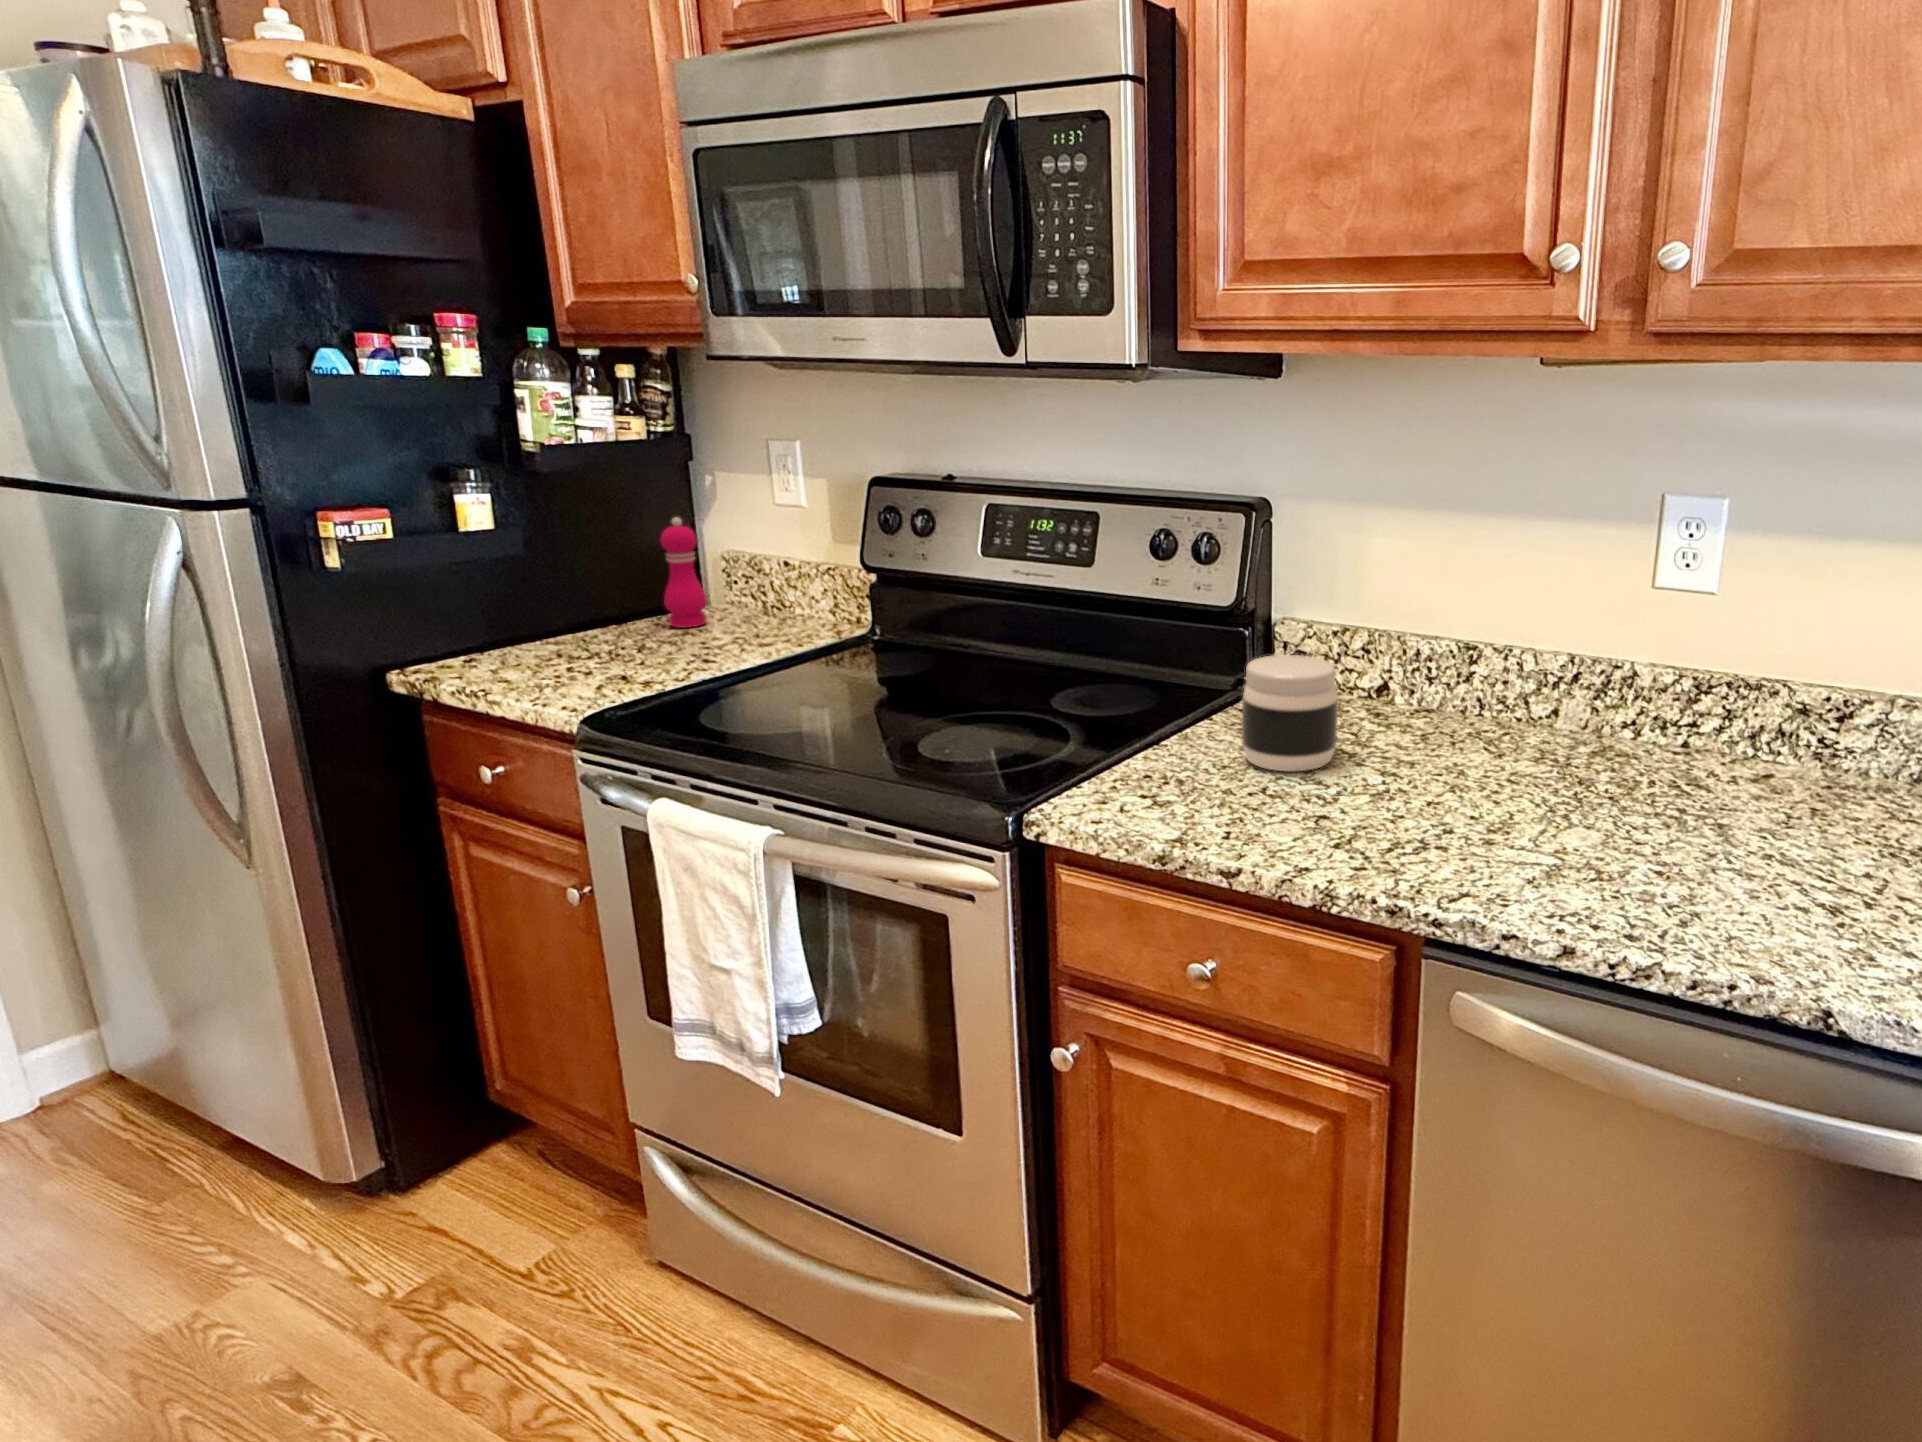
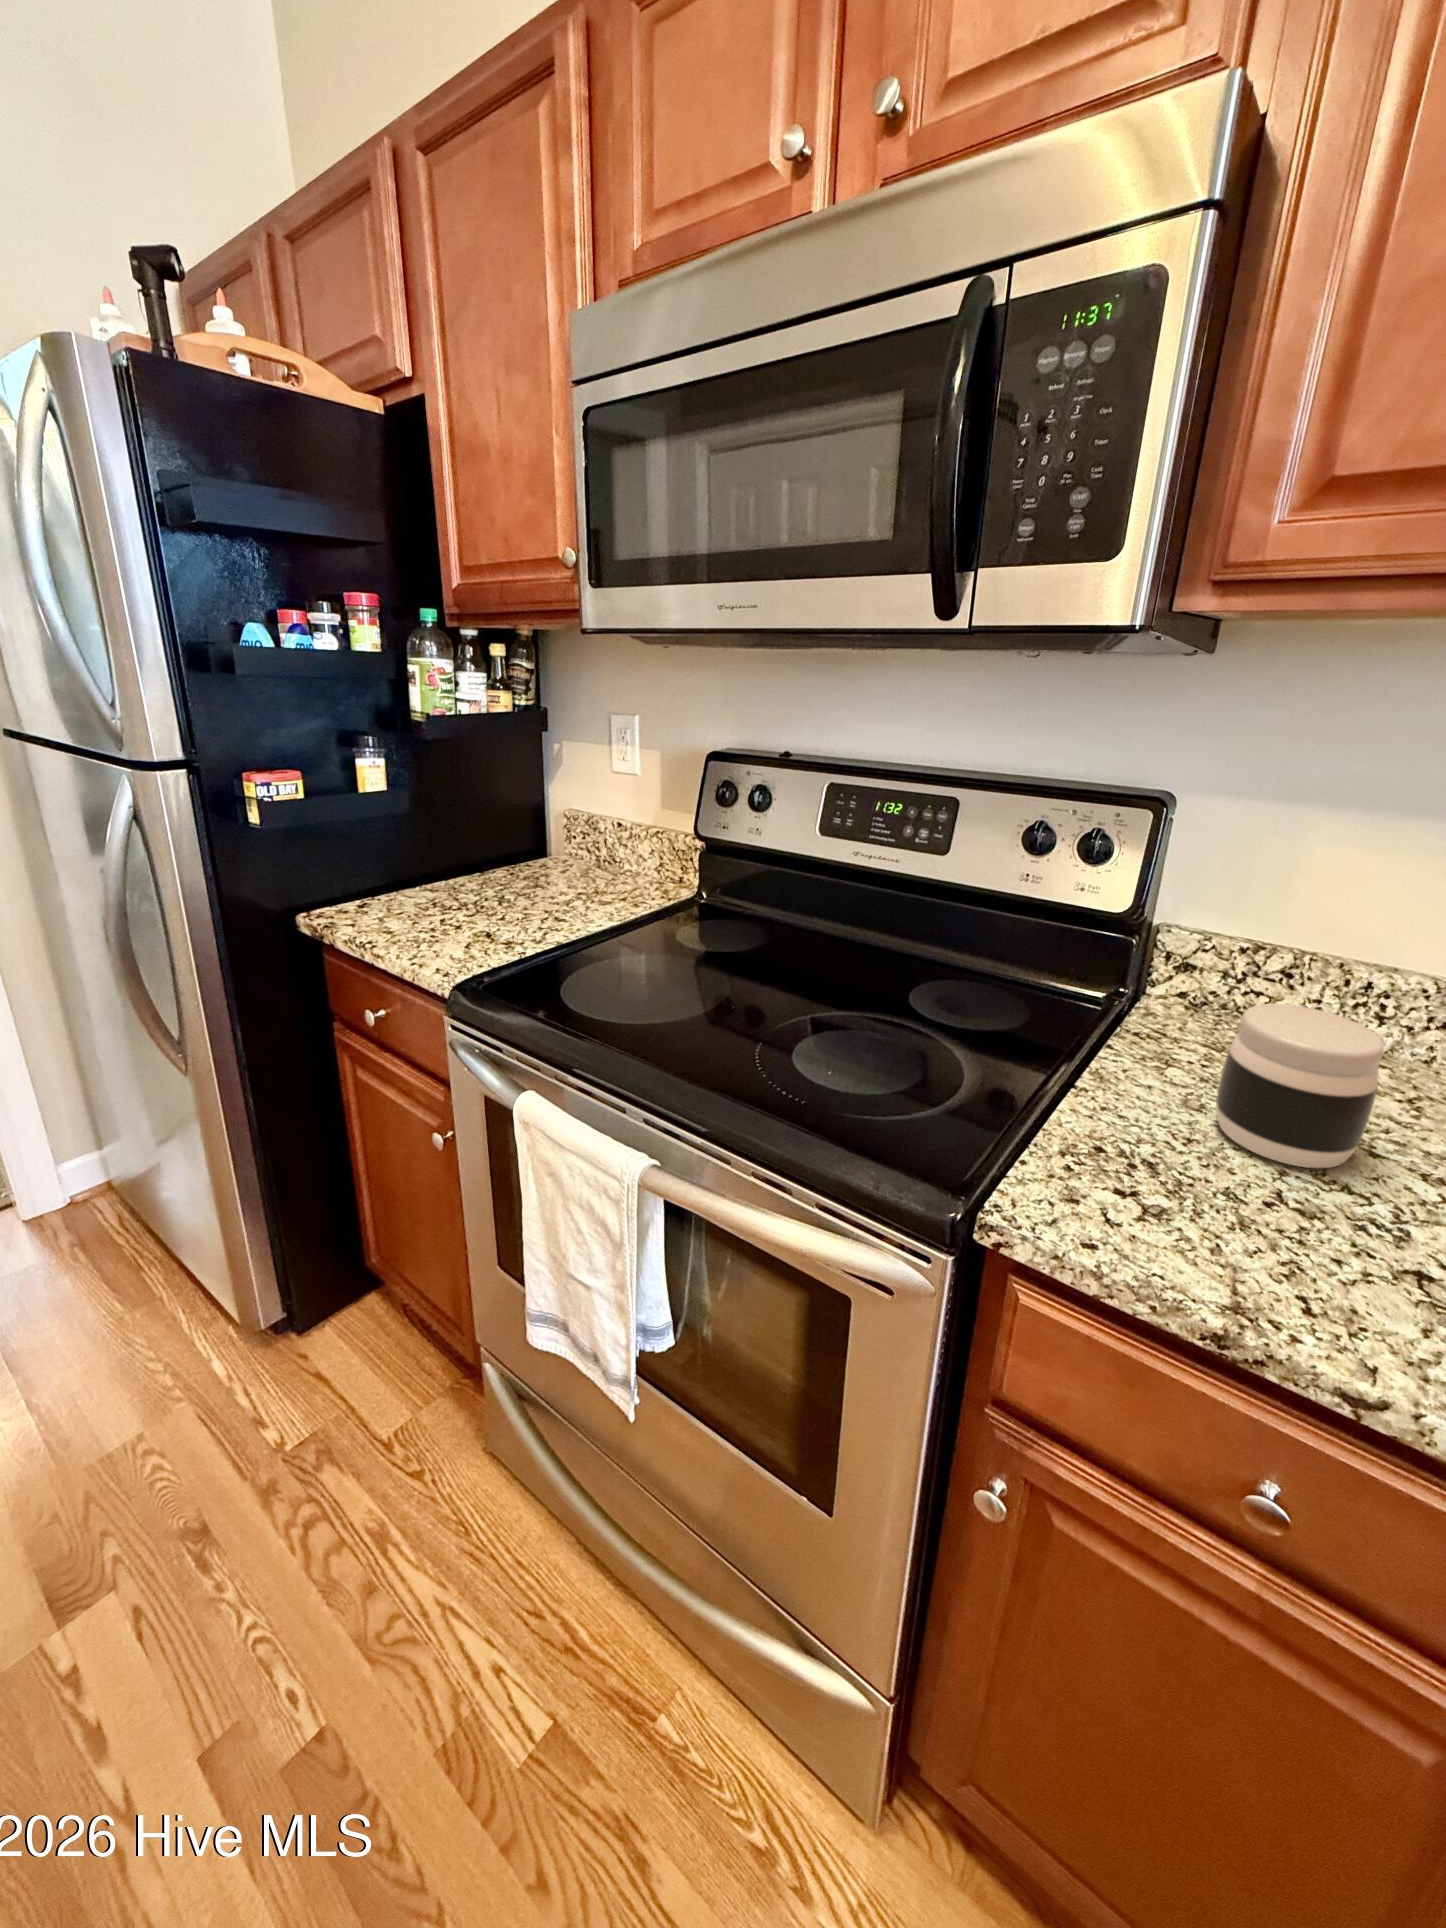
pepper mill: present [661,517,707,628] -> none [519,783,553,880]

